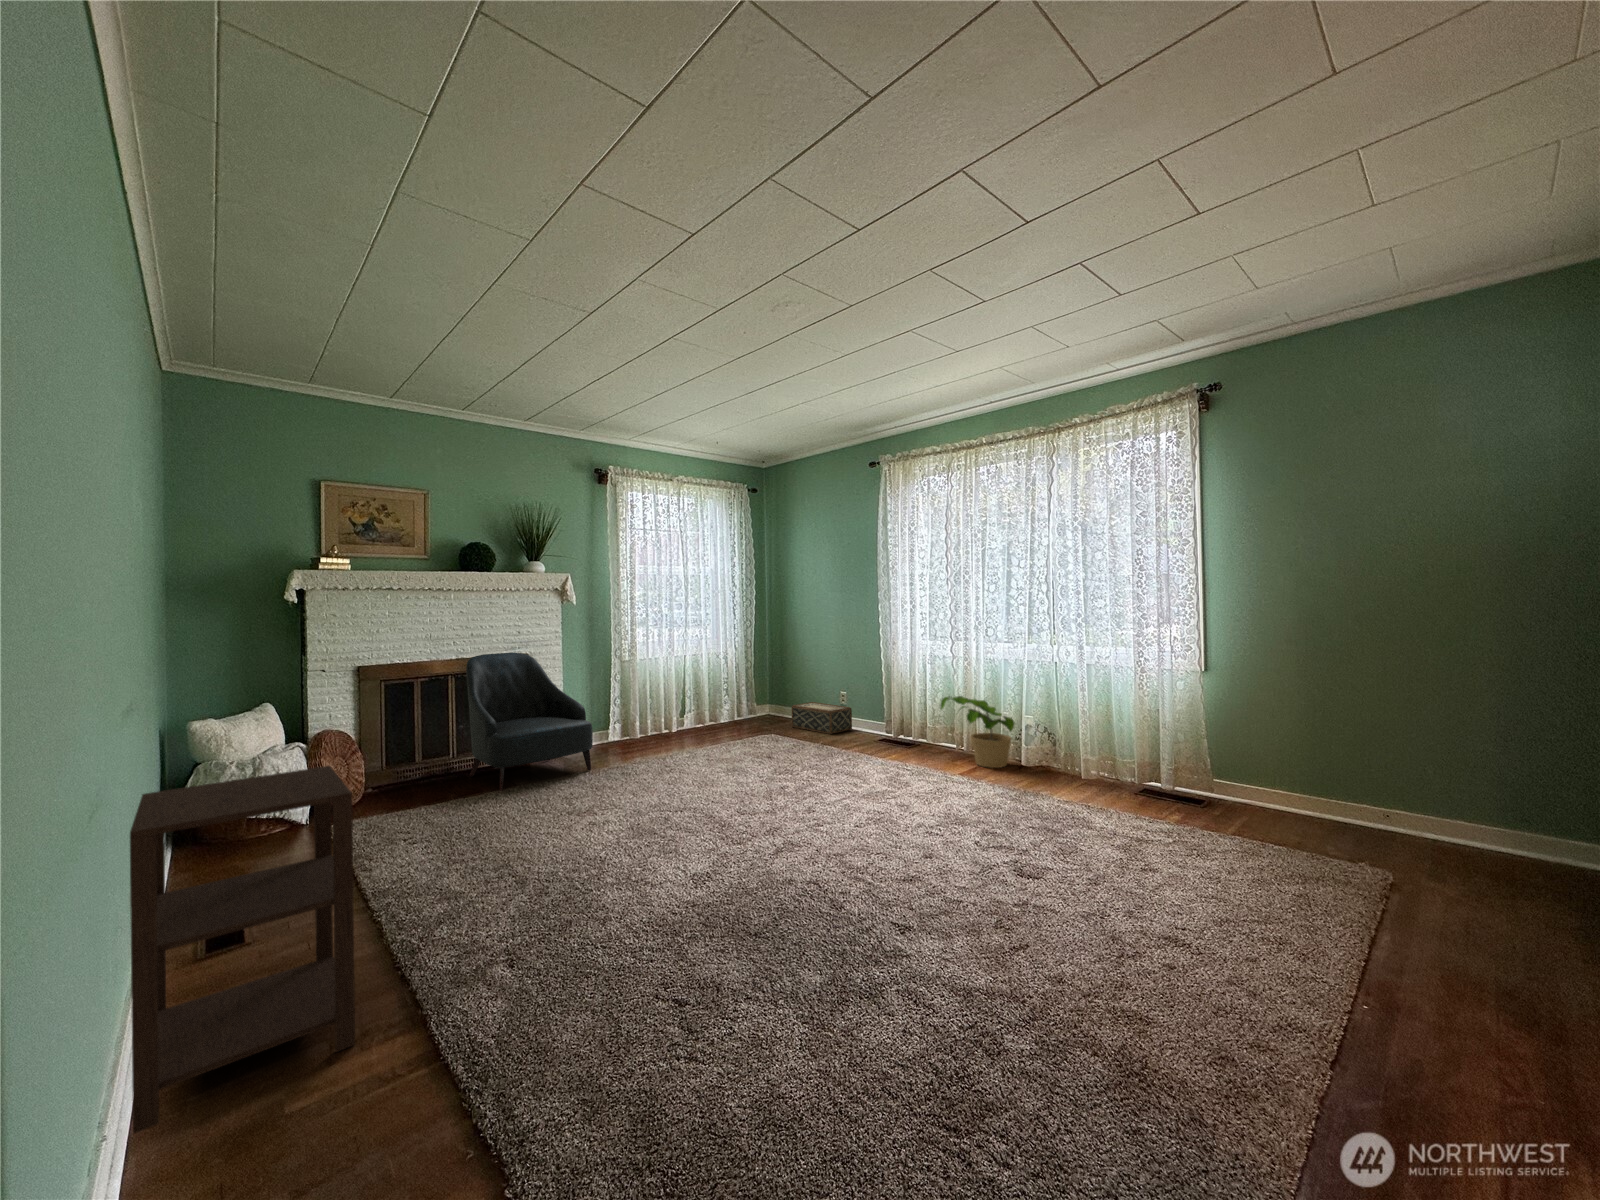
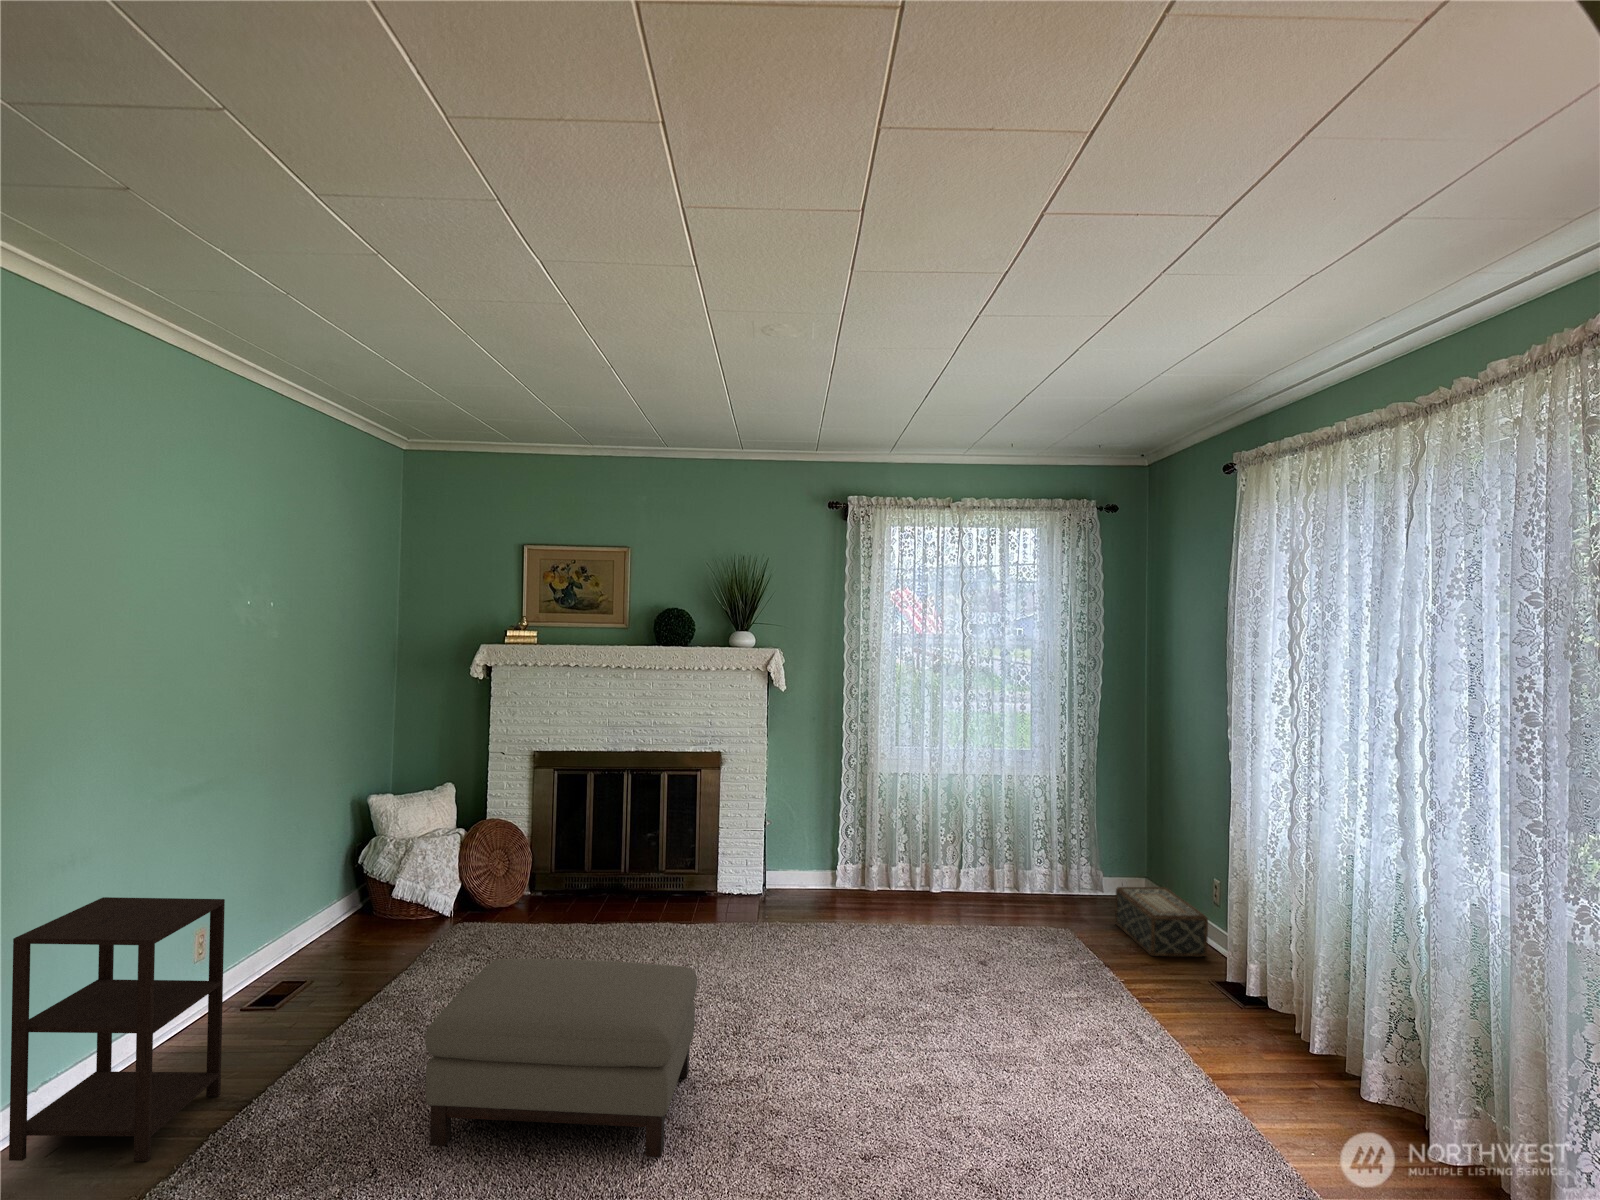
armchair: present [466,652,593,791] -> none [611,749,746,928]
potted plant: present [940,696,1015,768] -> none [1203,958,1379,1135]
ottoman: none [558,758,781,924] -> present [425,959,697,1157]

